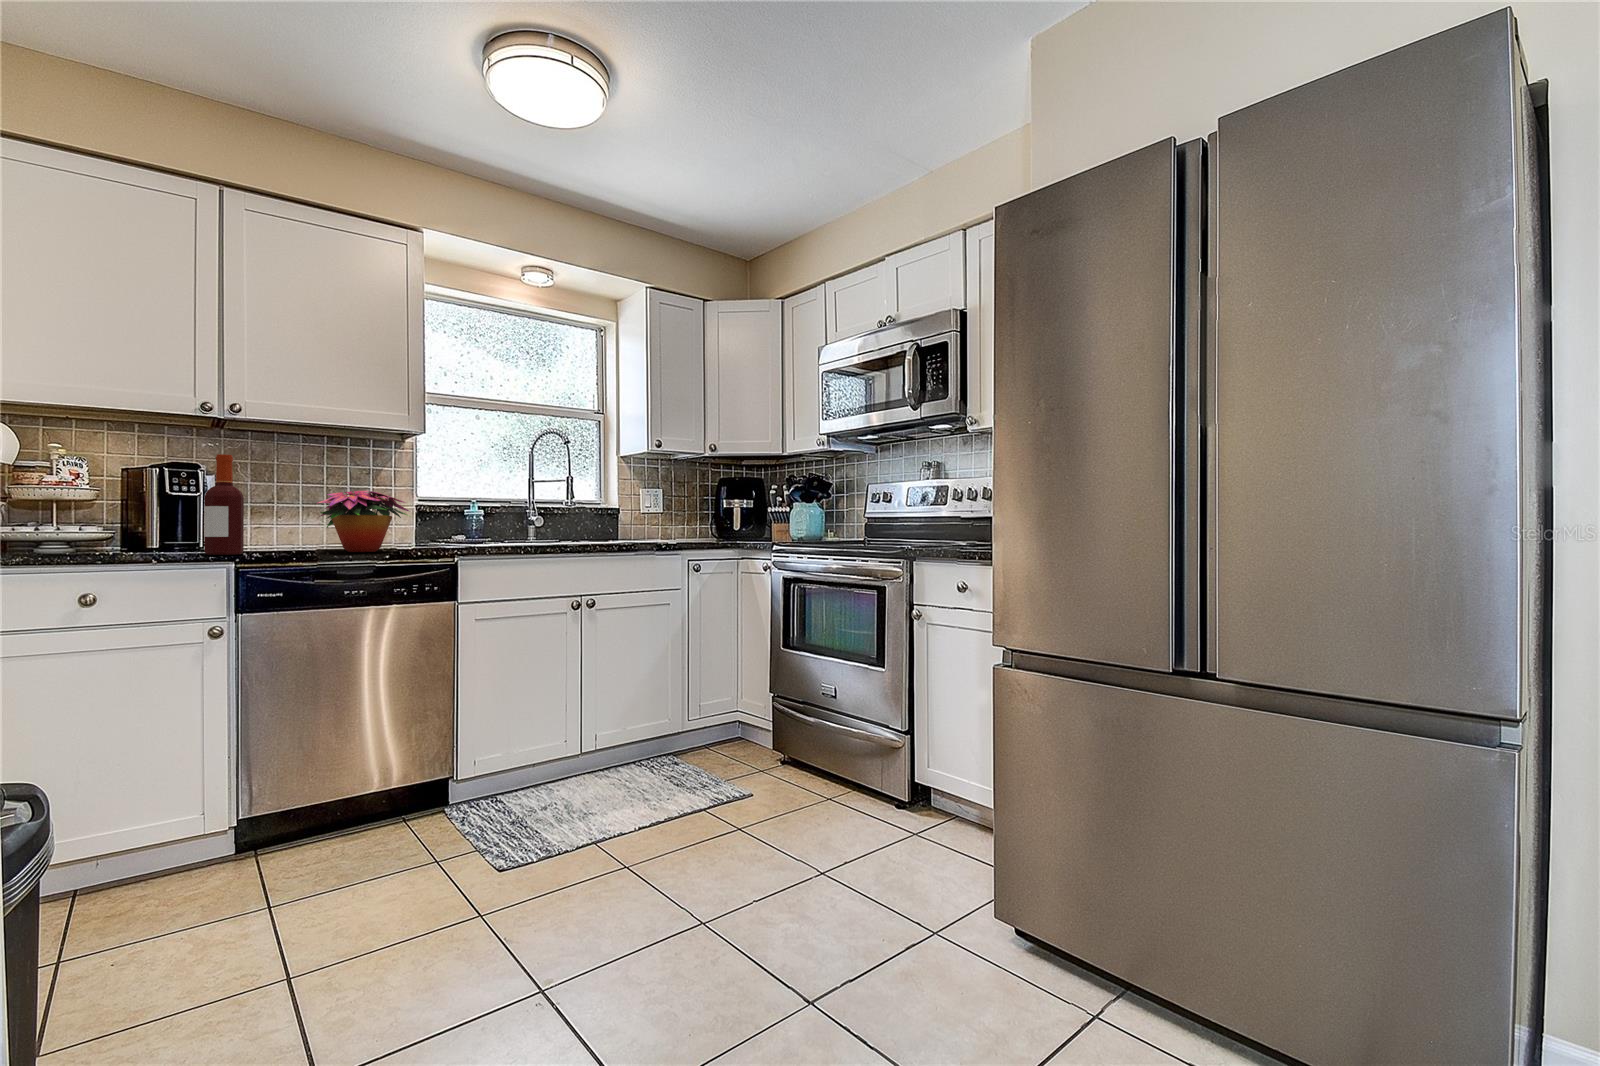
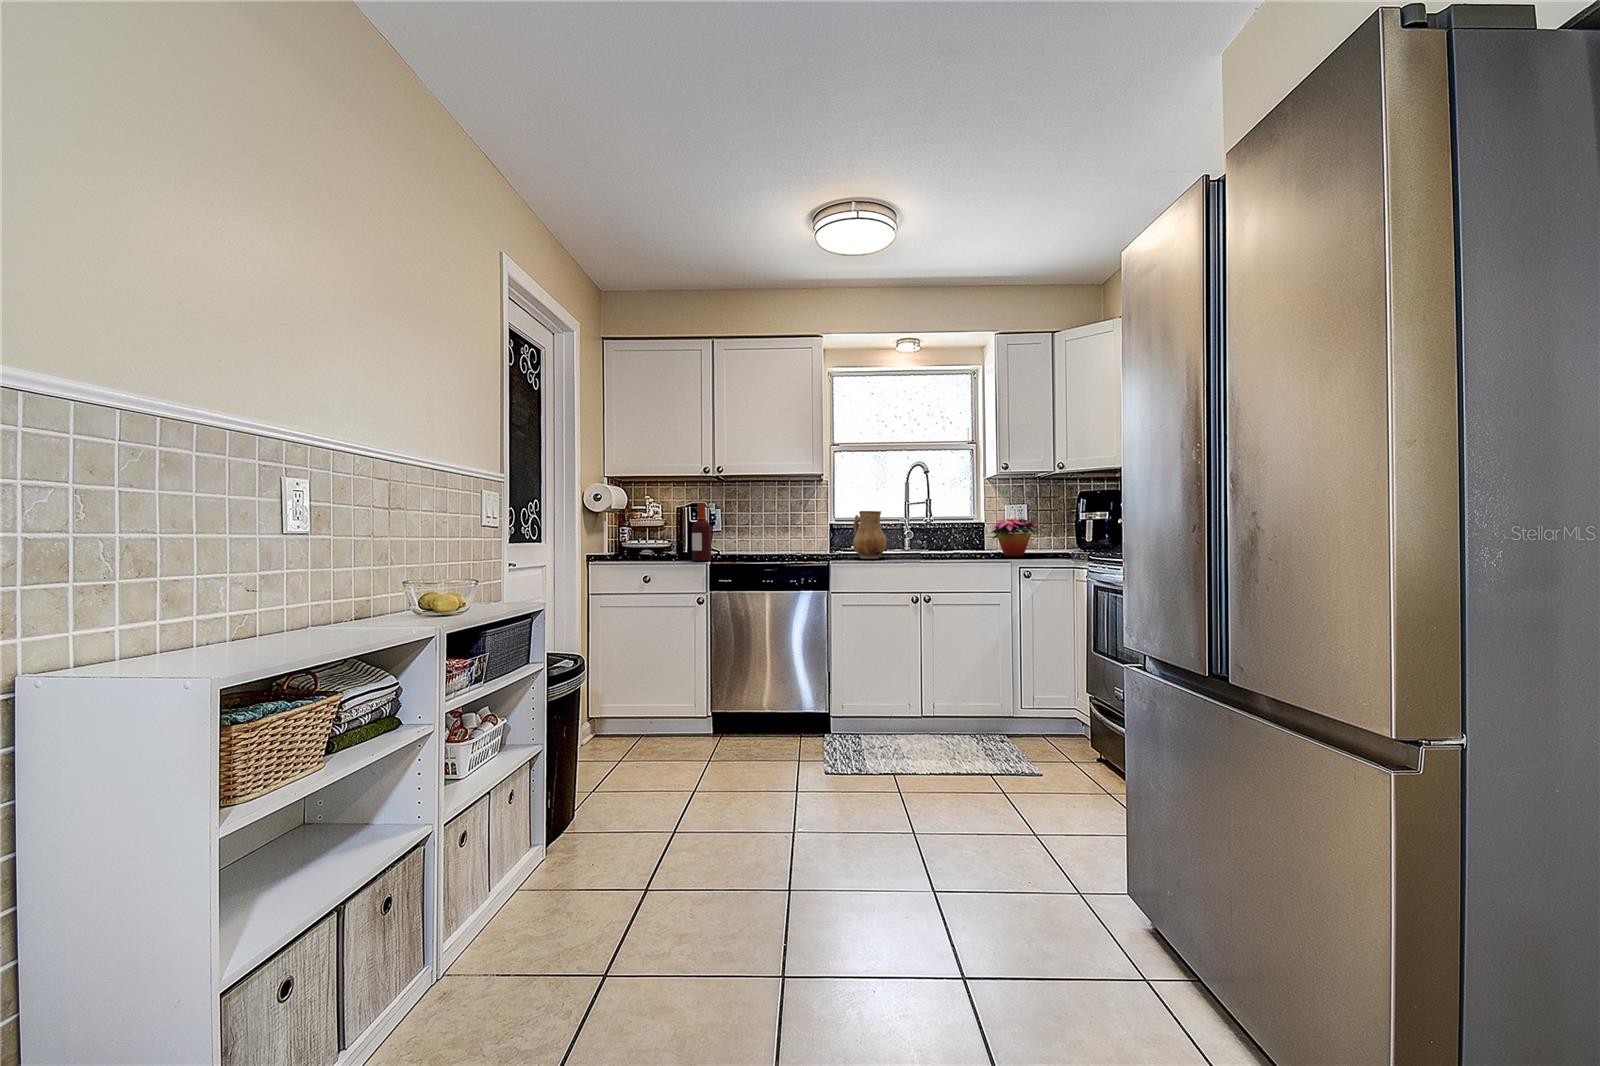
ceramic pitcher: none [484,482,537,549] -> present [853,511,887,559]
flower arrangement: present [318,491,409,552] -> present [991,518,1040,556]

